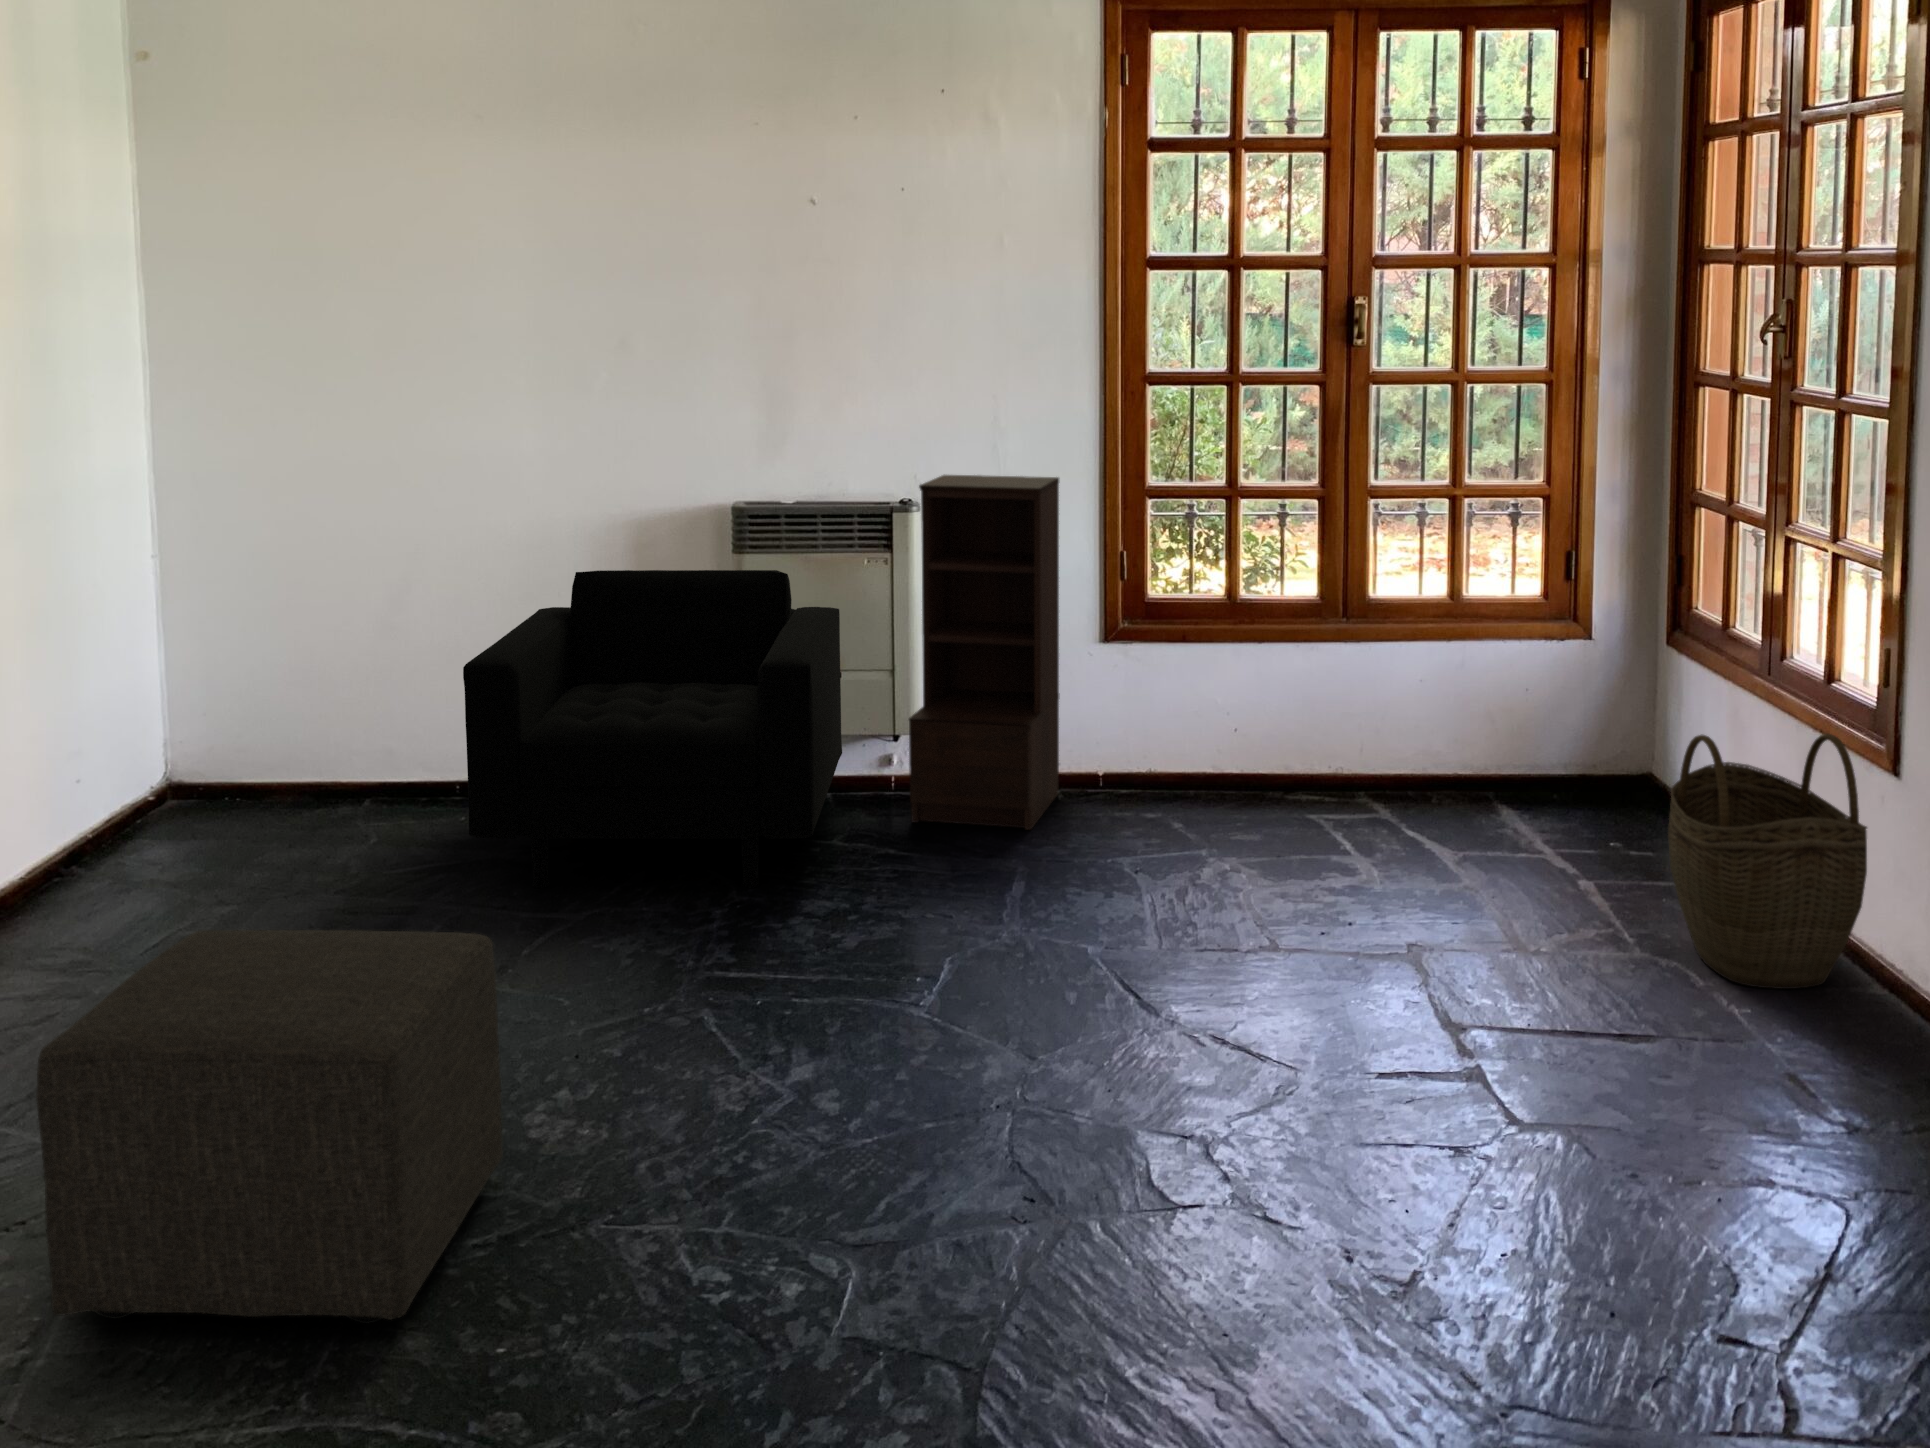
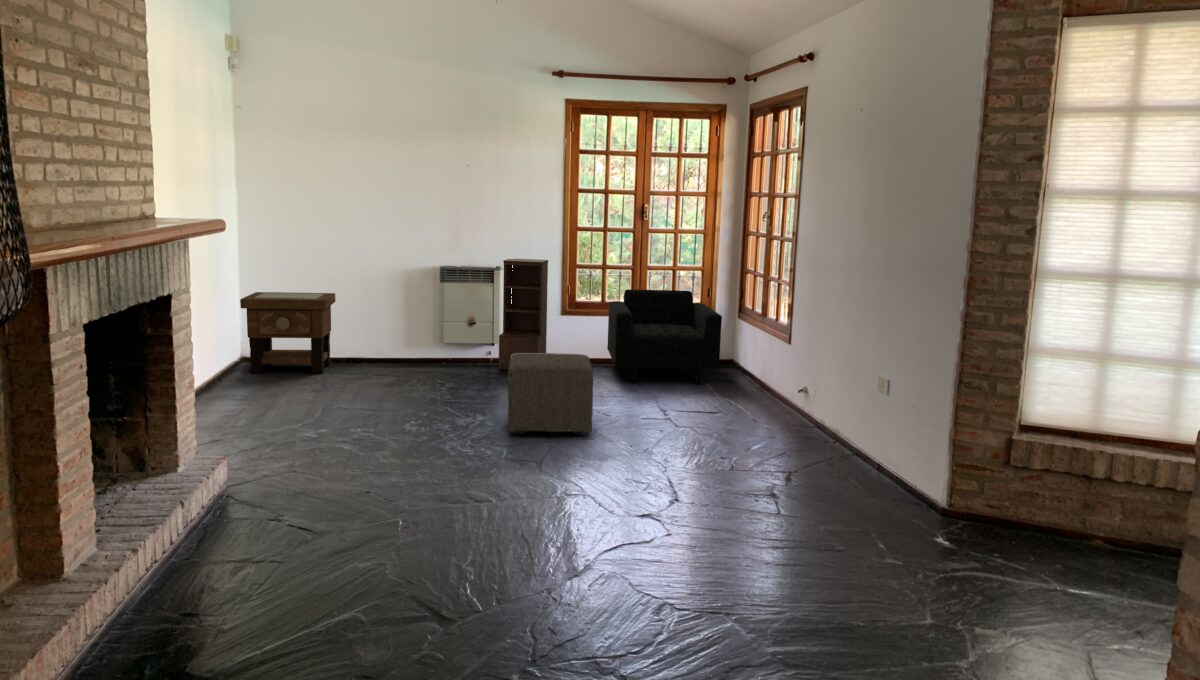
armchair: present [463,570,842,888] -> present [607,289,722,384]
side table: none [122,593,424,848] -> present [240,292,336,373]
woven basket: present [1668,734,1867,989] -> none [728,333,781,405]
ottoman: present [36,930,503,1324] -> present [508,353,593,435]

